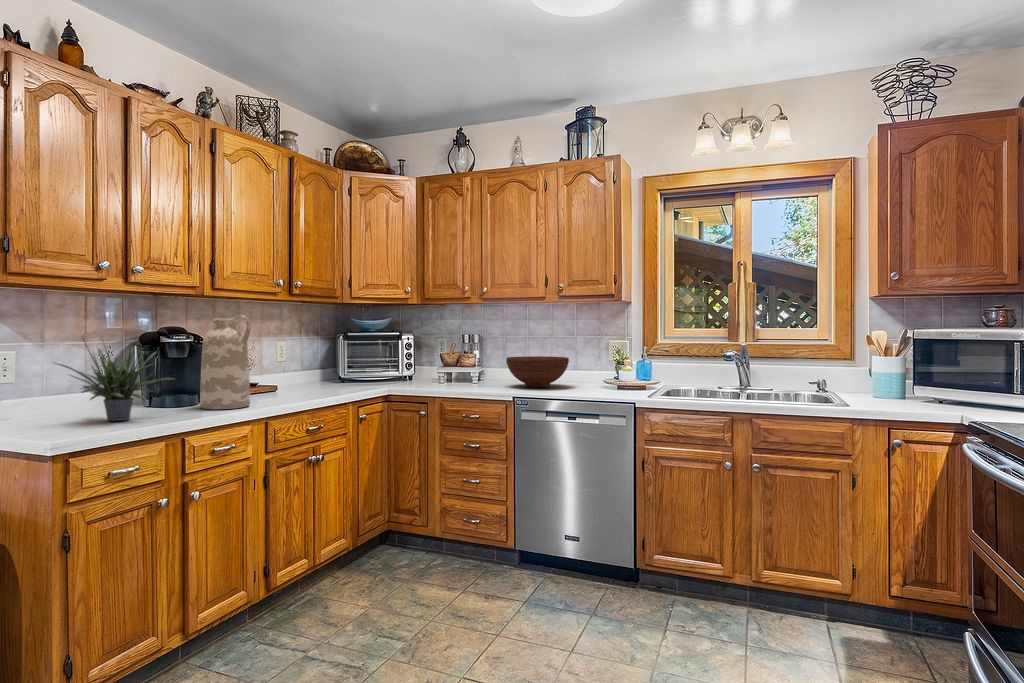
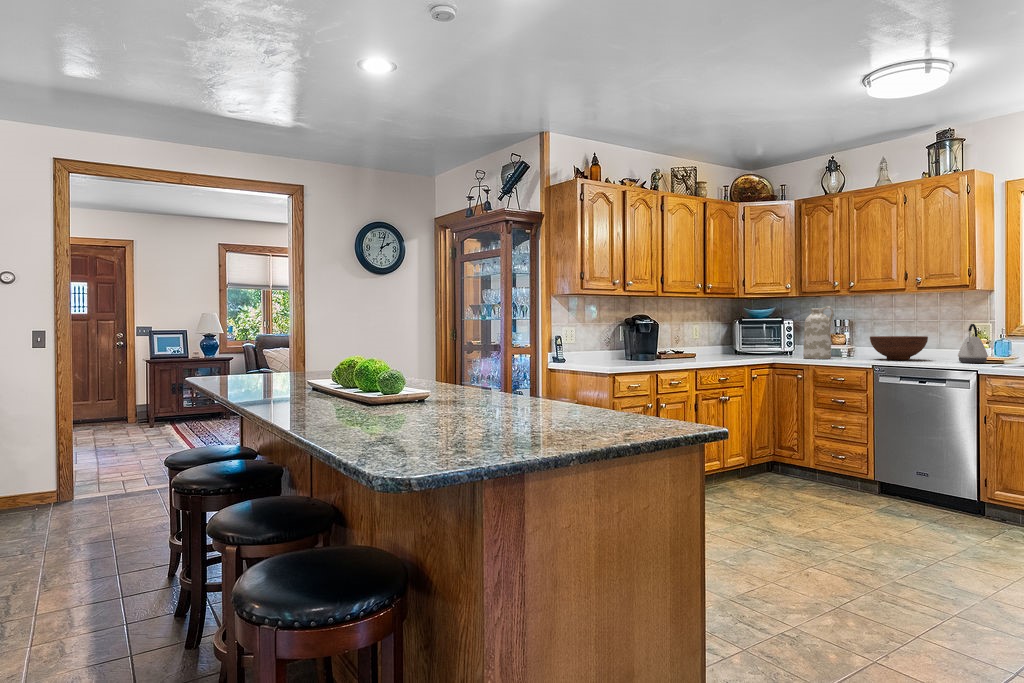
vase: present [200,315,251,409] -> present [803,306,834,359]
potted plant: present [54,339,174,421] -> none [600,317,651,364]
kettle: none [604,343,634,392] -> present [958,324,988,363]

